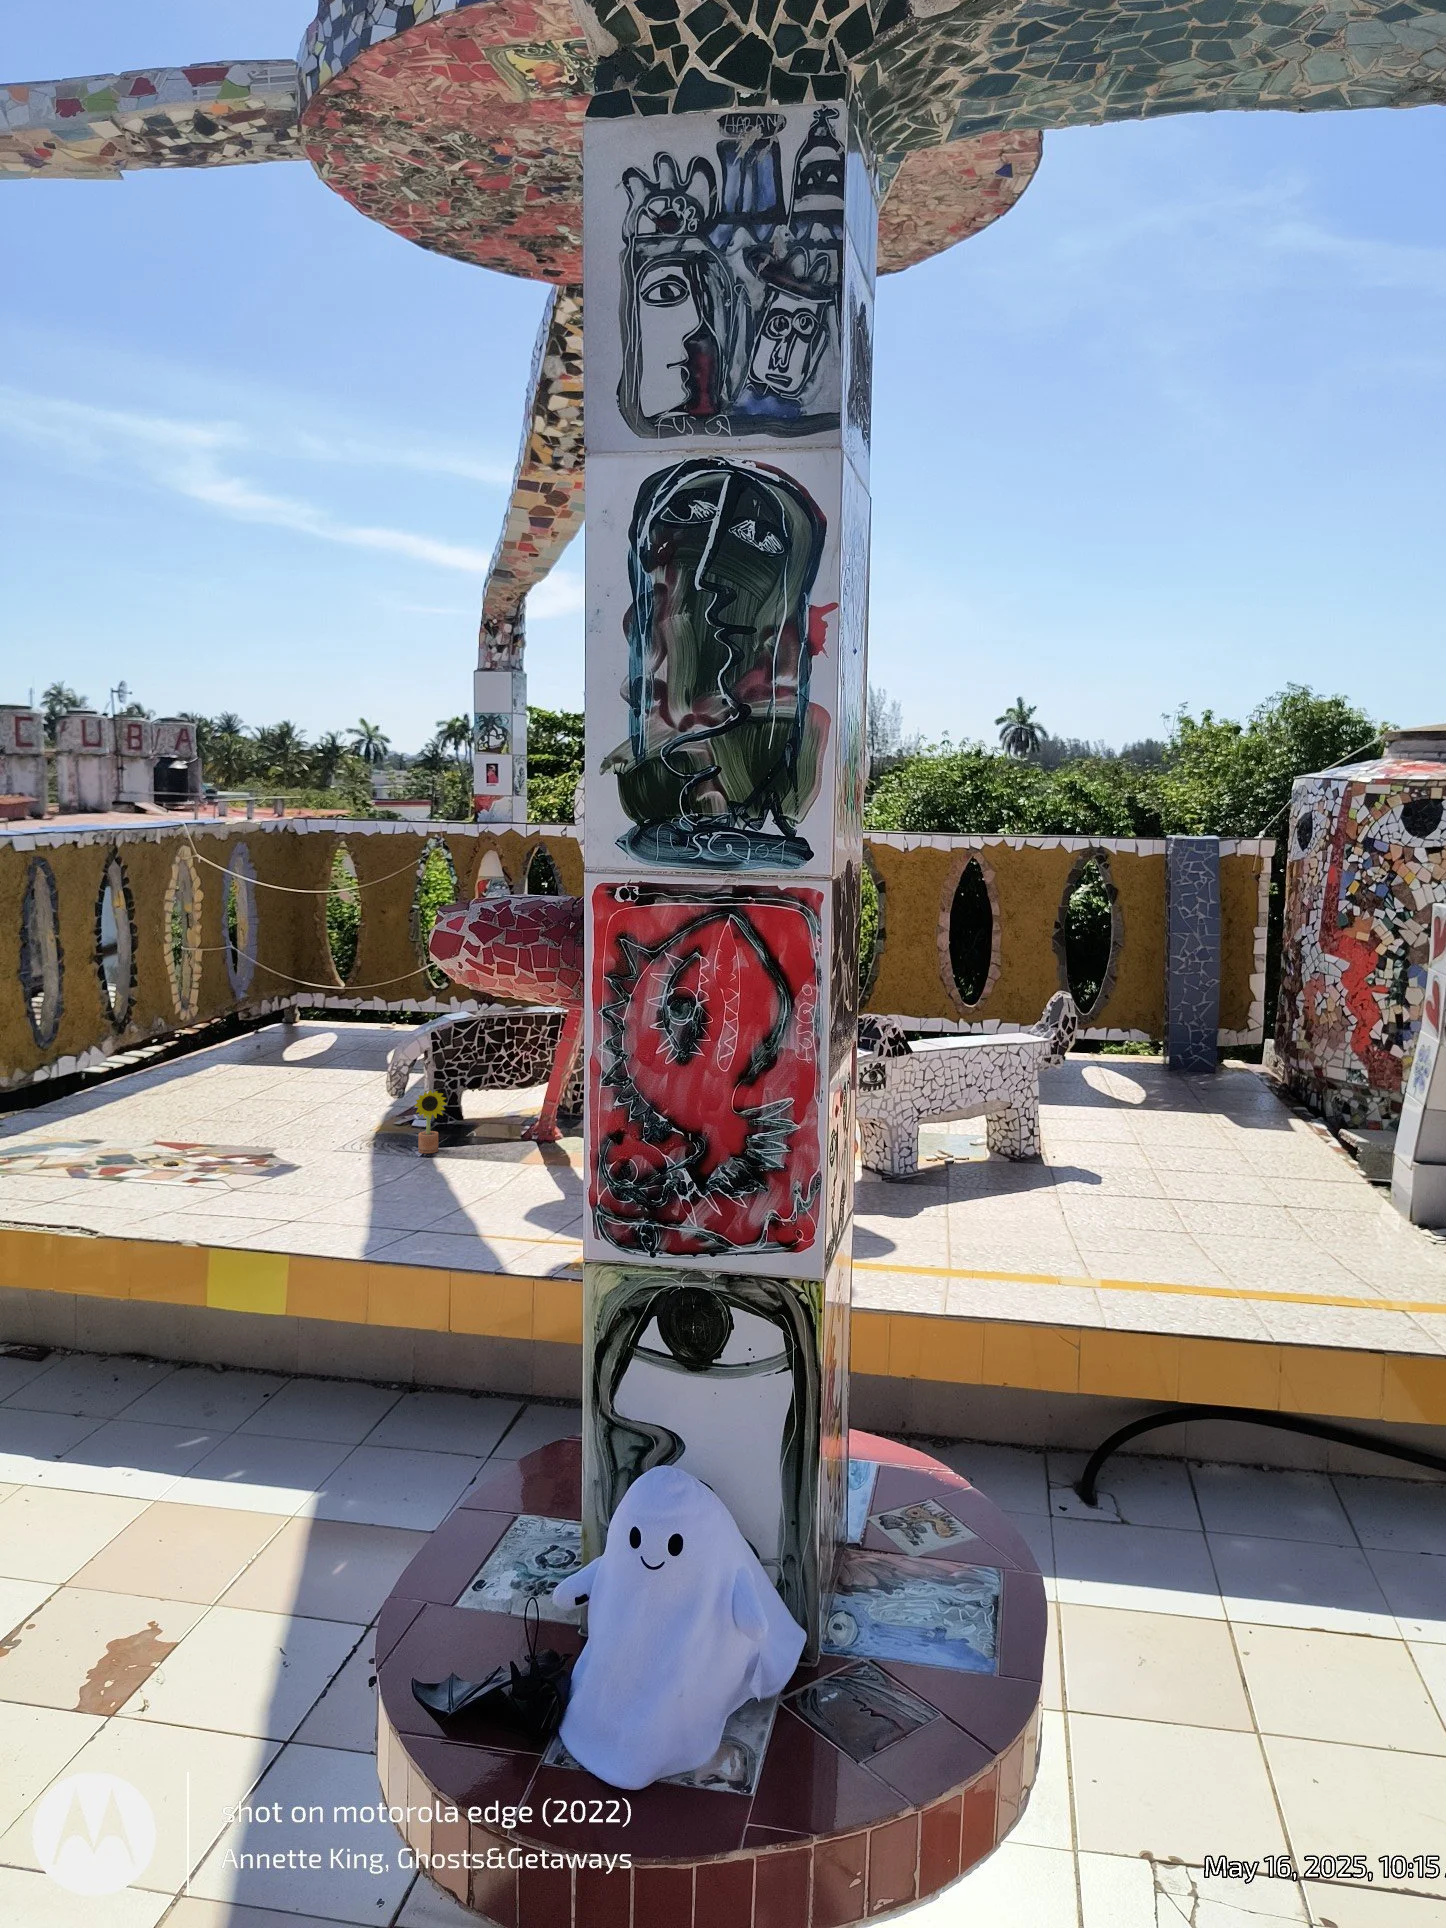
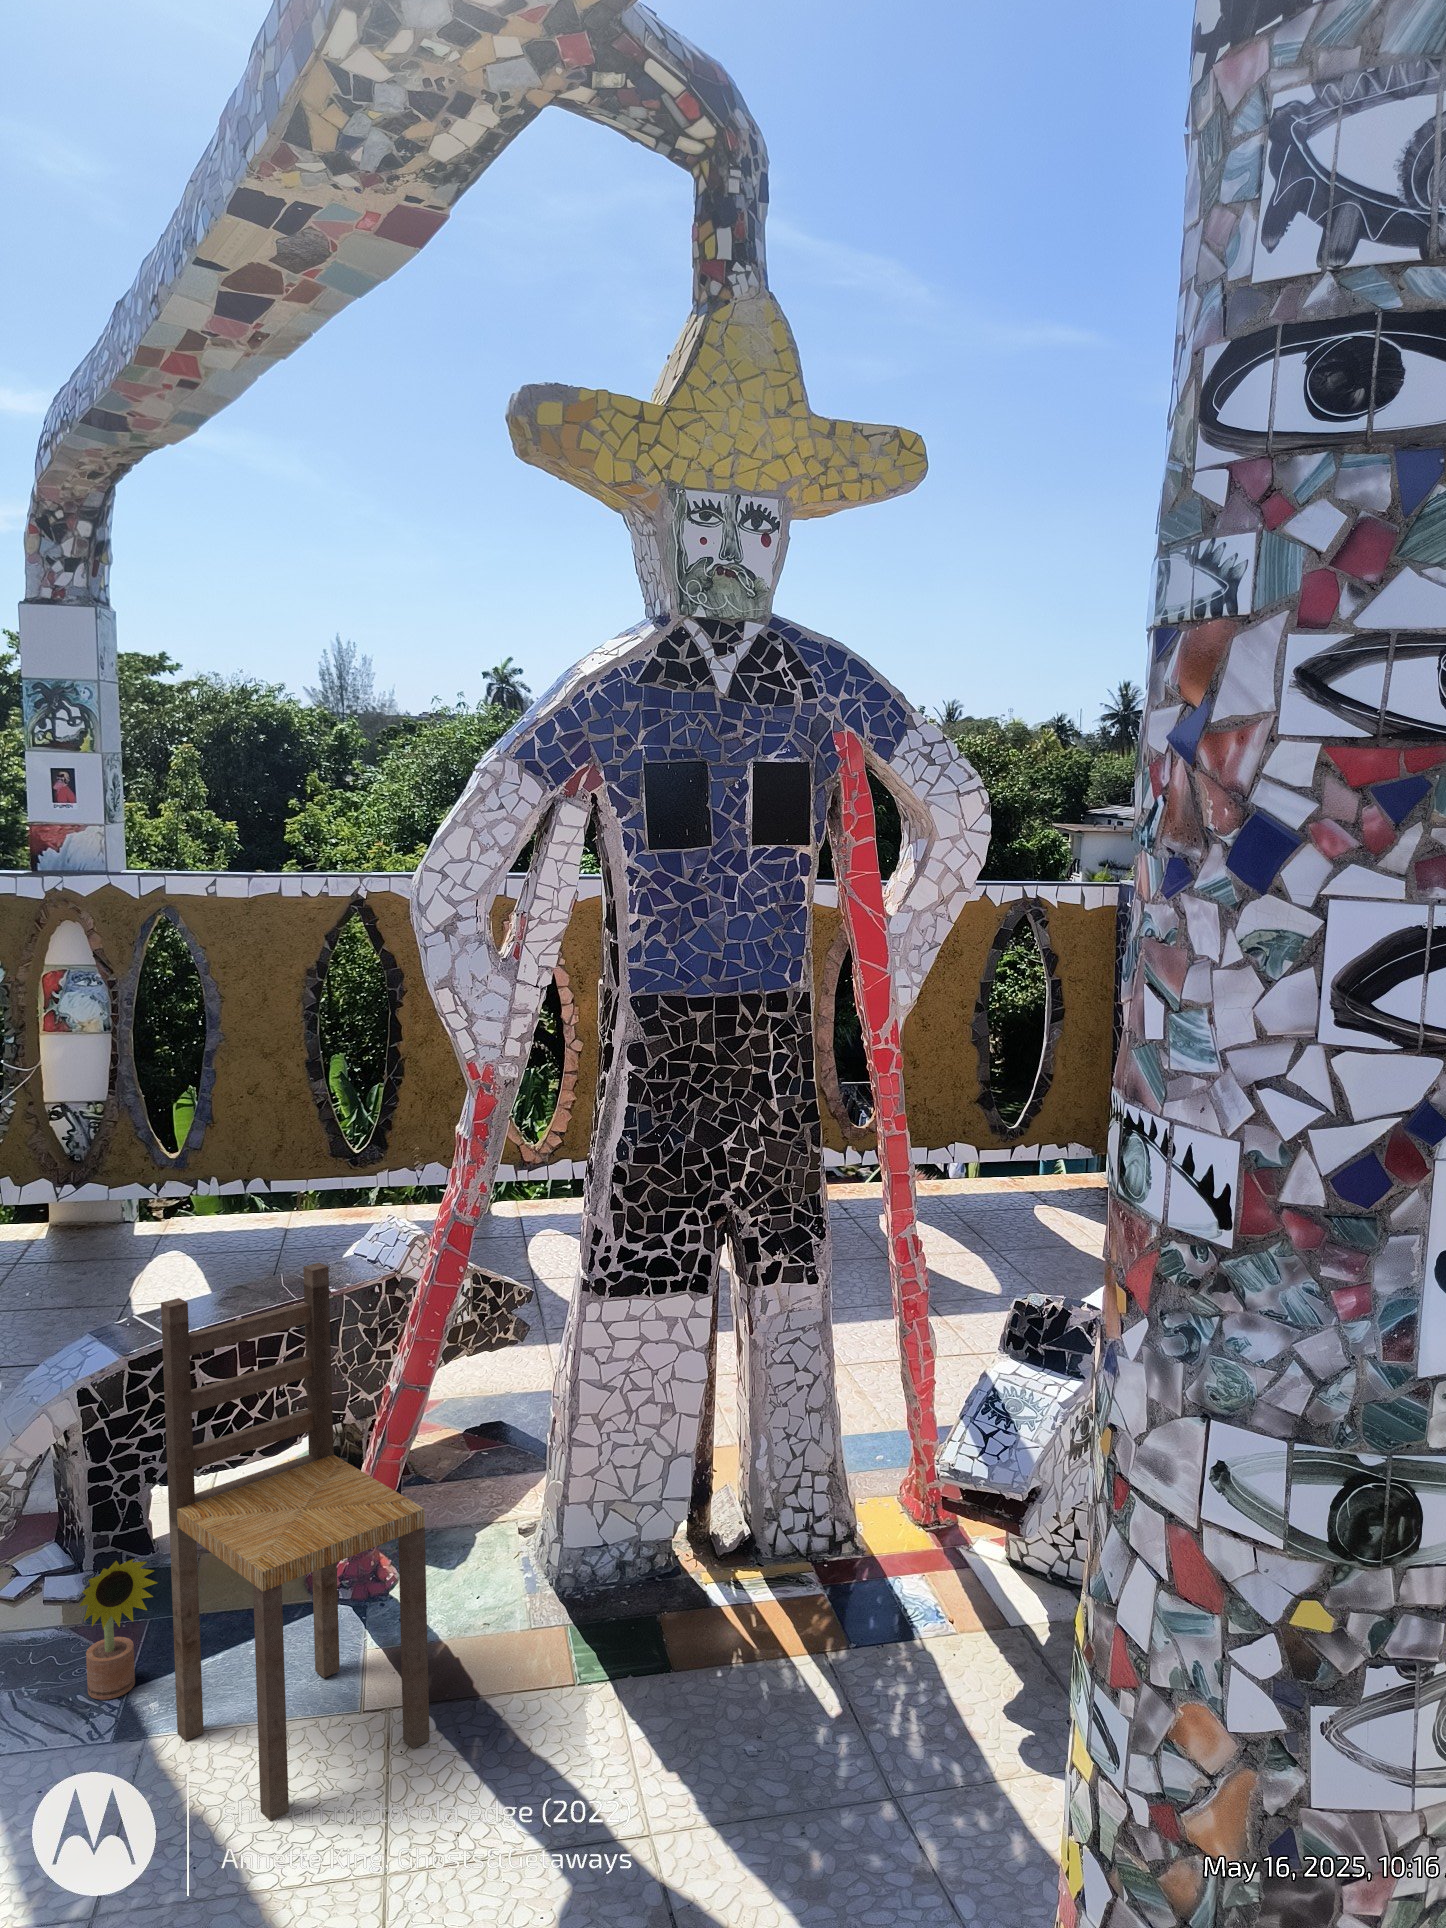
chair: none [448,969,548,1185] -> present [161,1263,430,1821]

